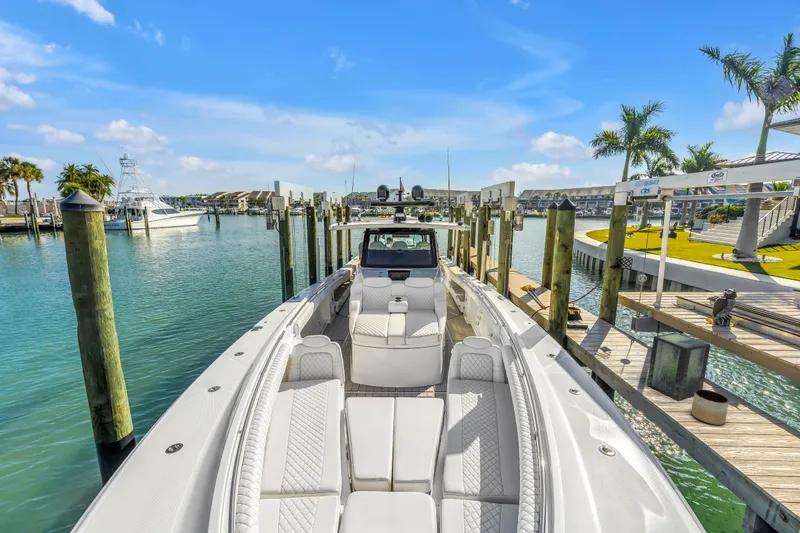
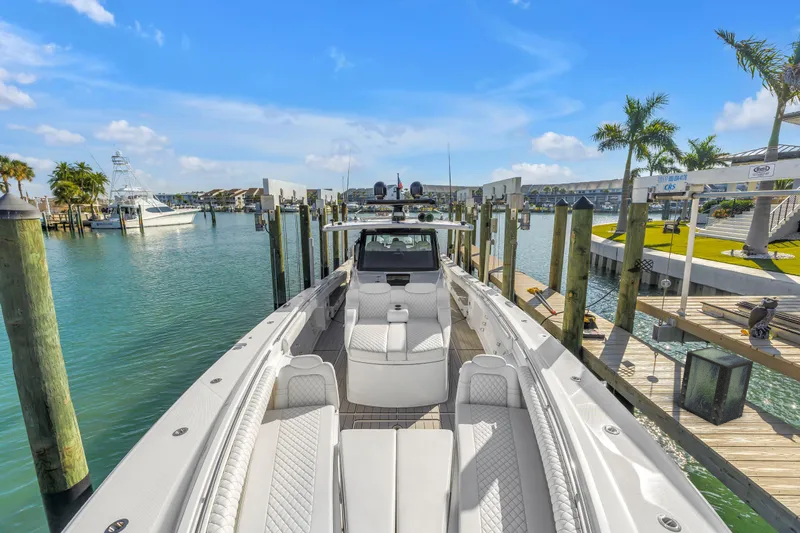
planter: present [691,389,729,425] -> none [734,414,780,456]

